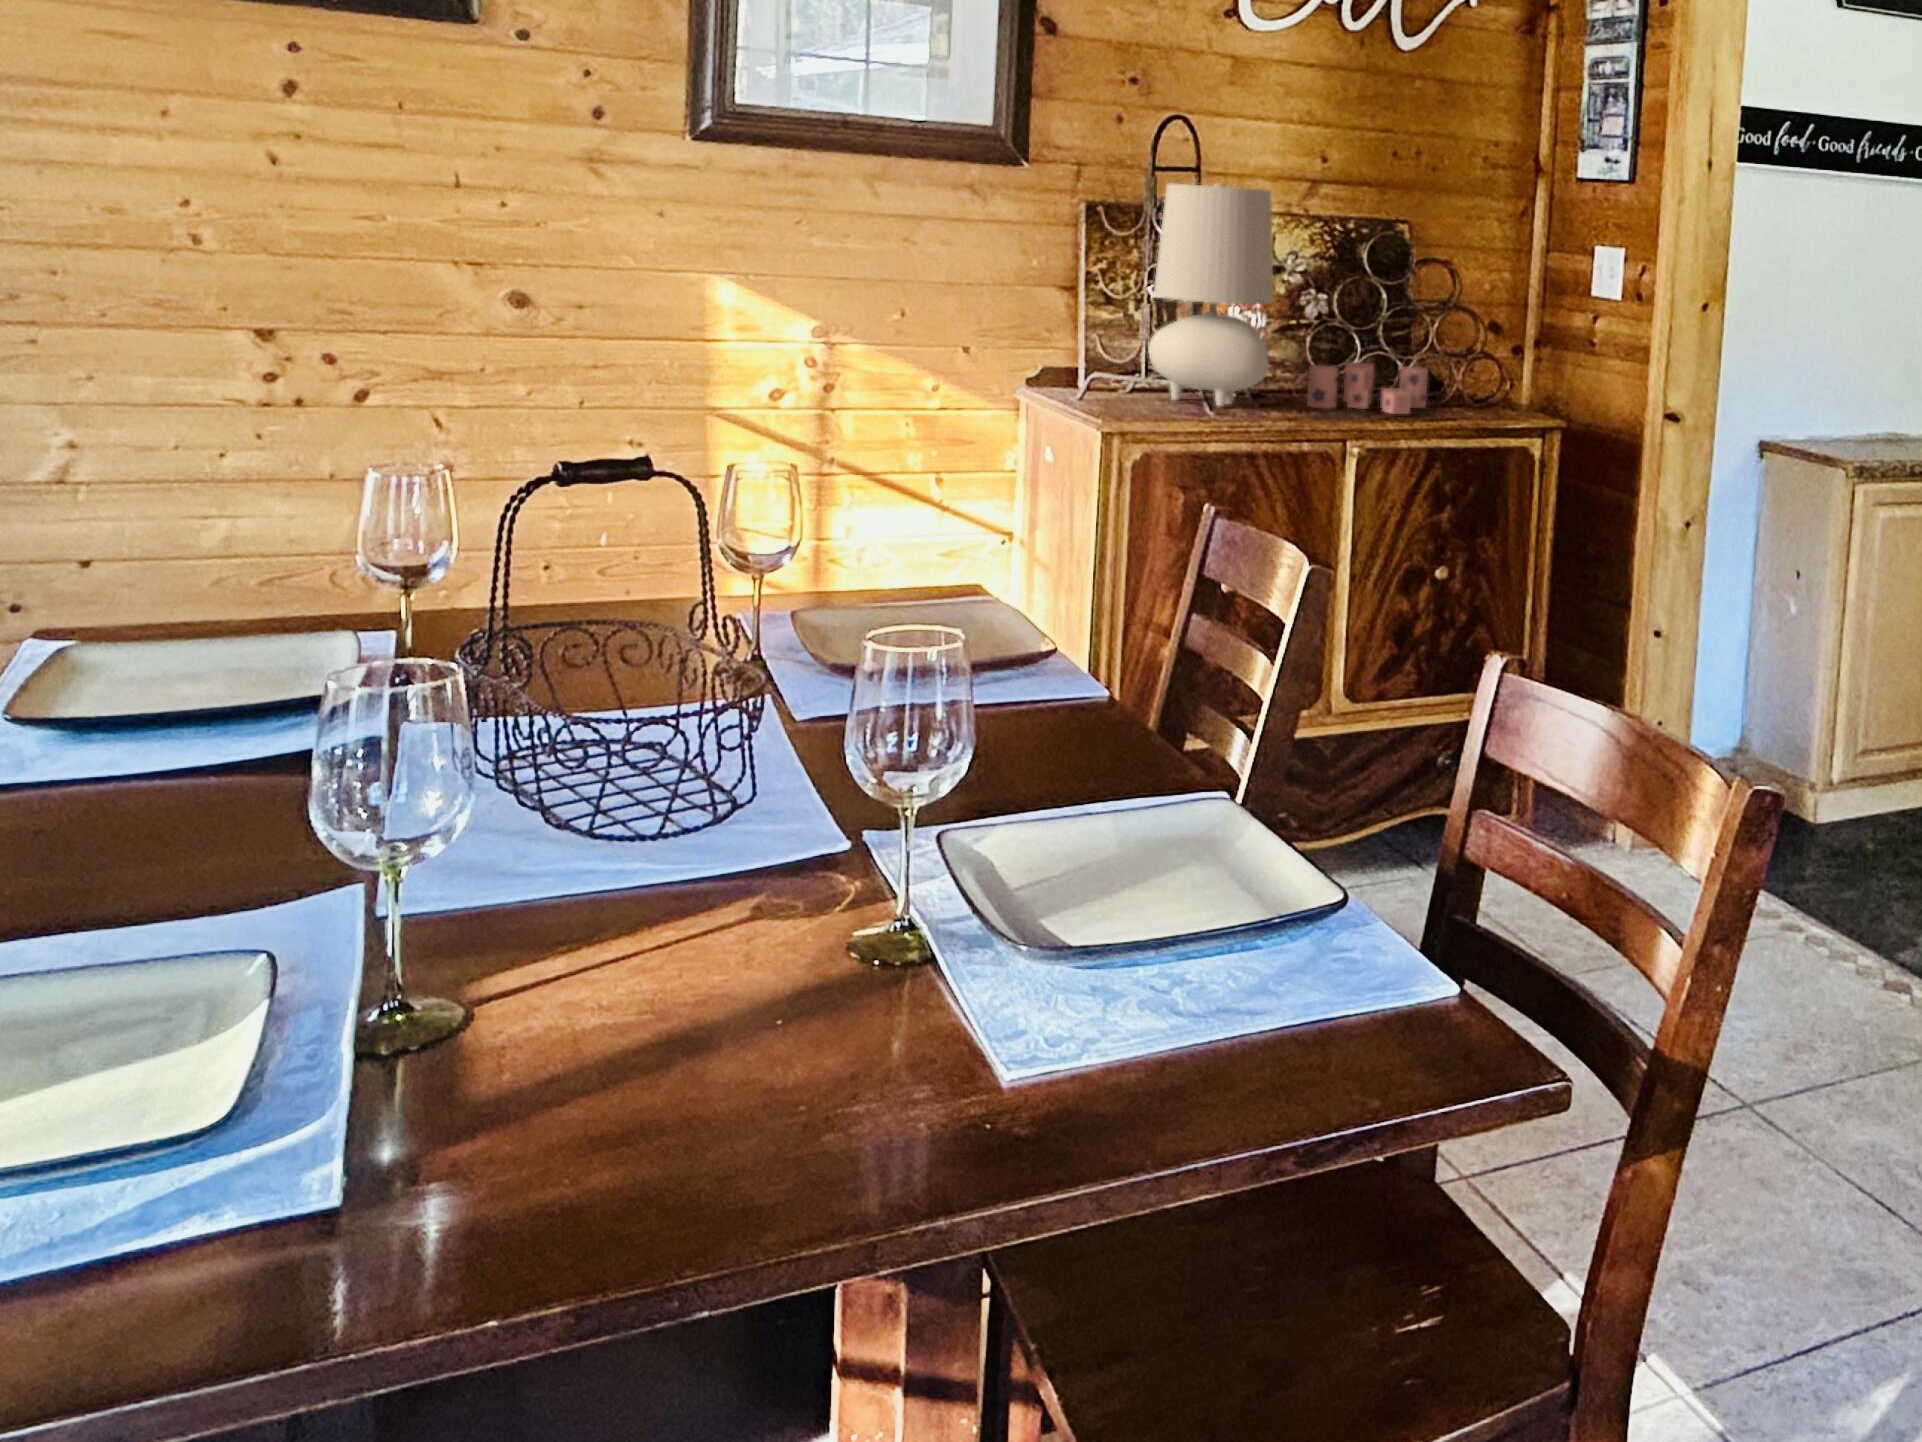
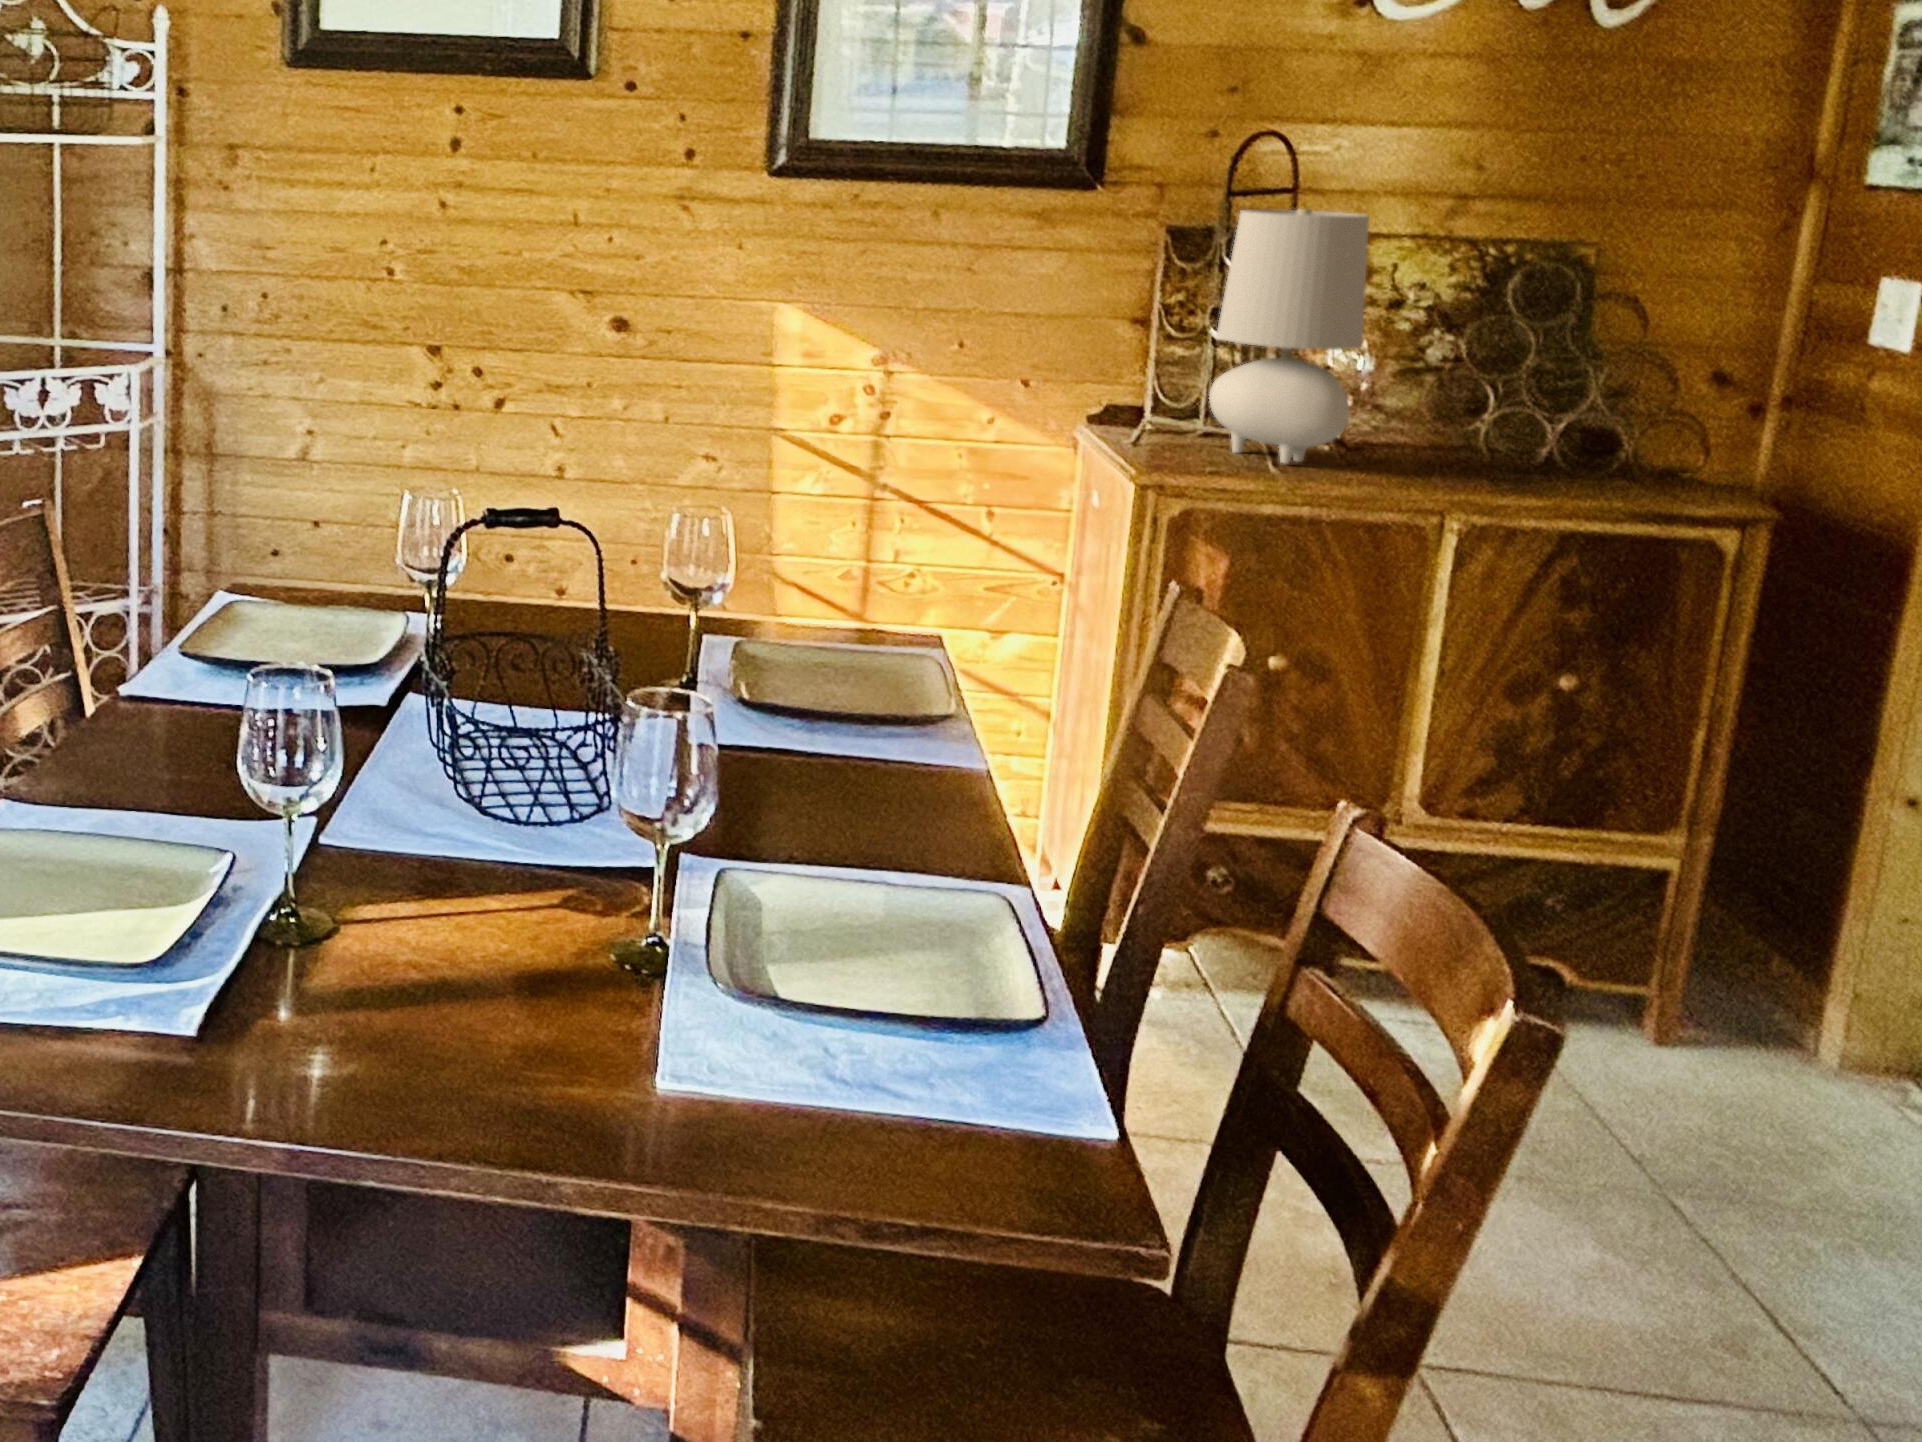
candle: present [1307,362,1428,414] -> none [1402,418,1578,487]

